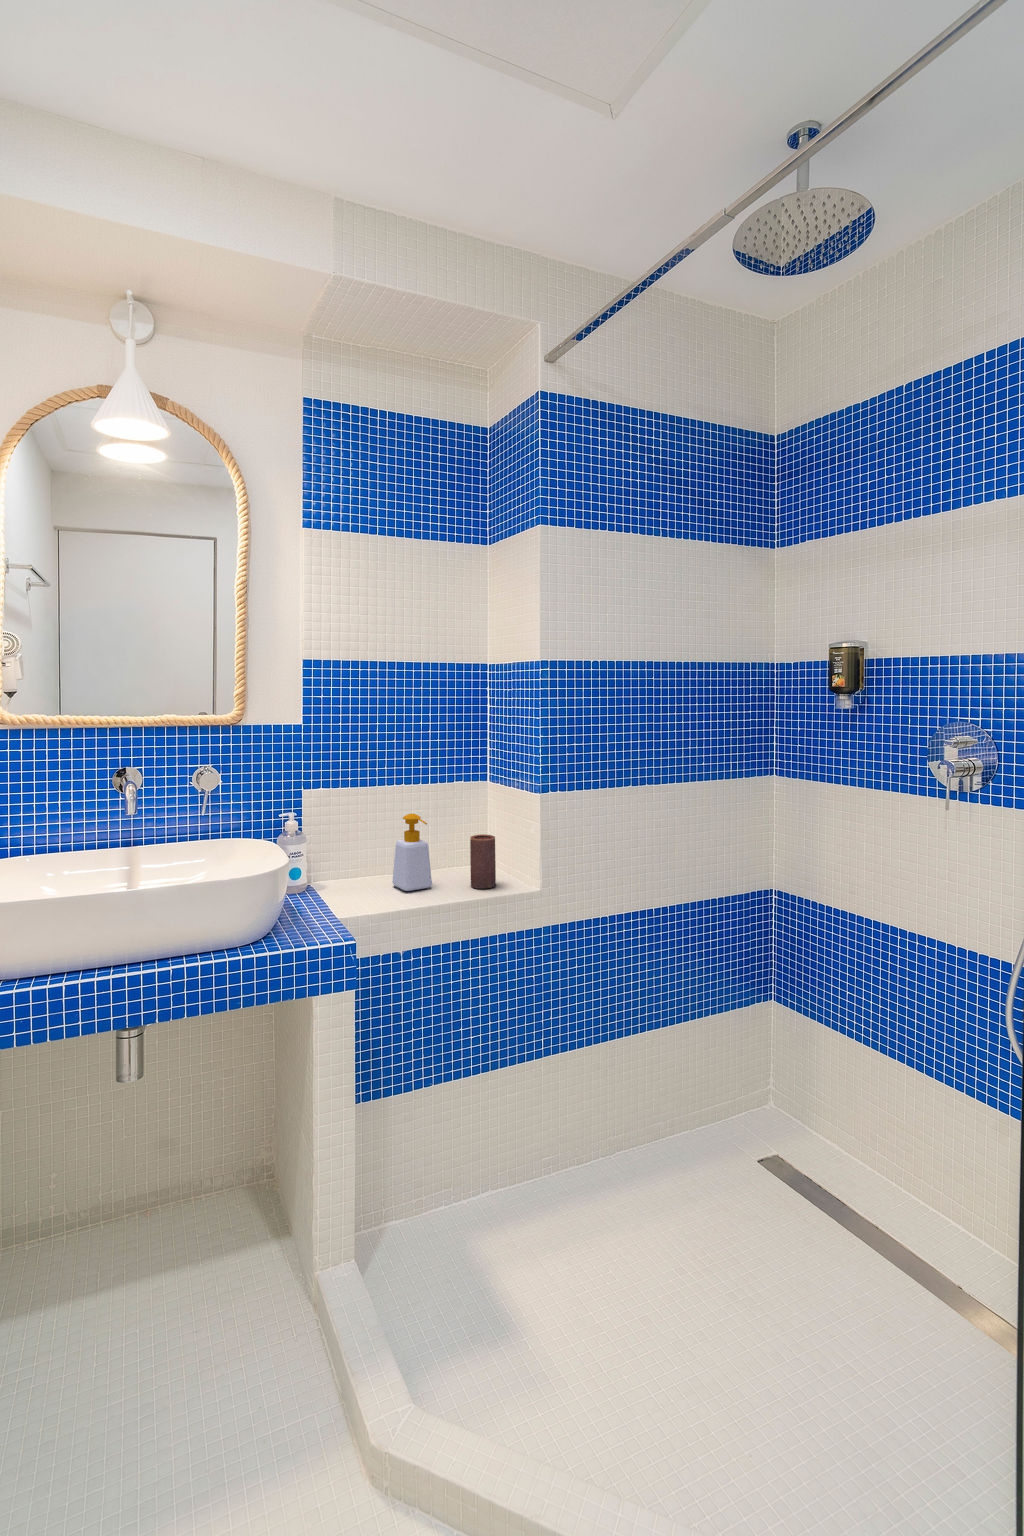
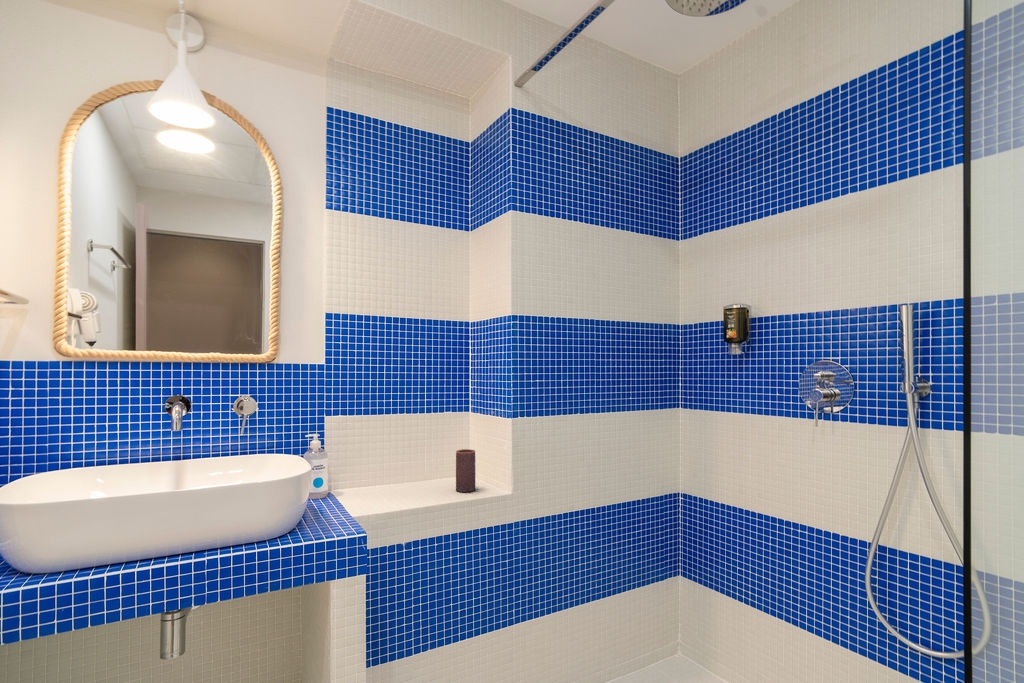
soap bottle: present [392,814,432,891] -> none [394,433,426,495]

